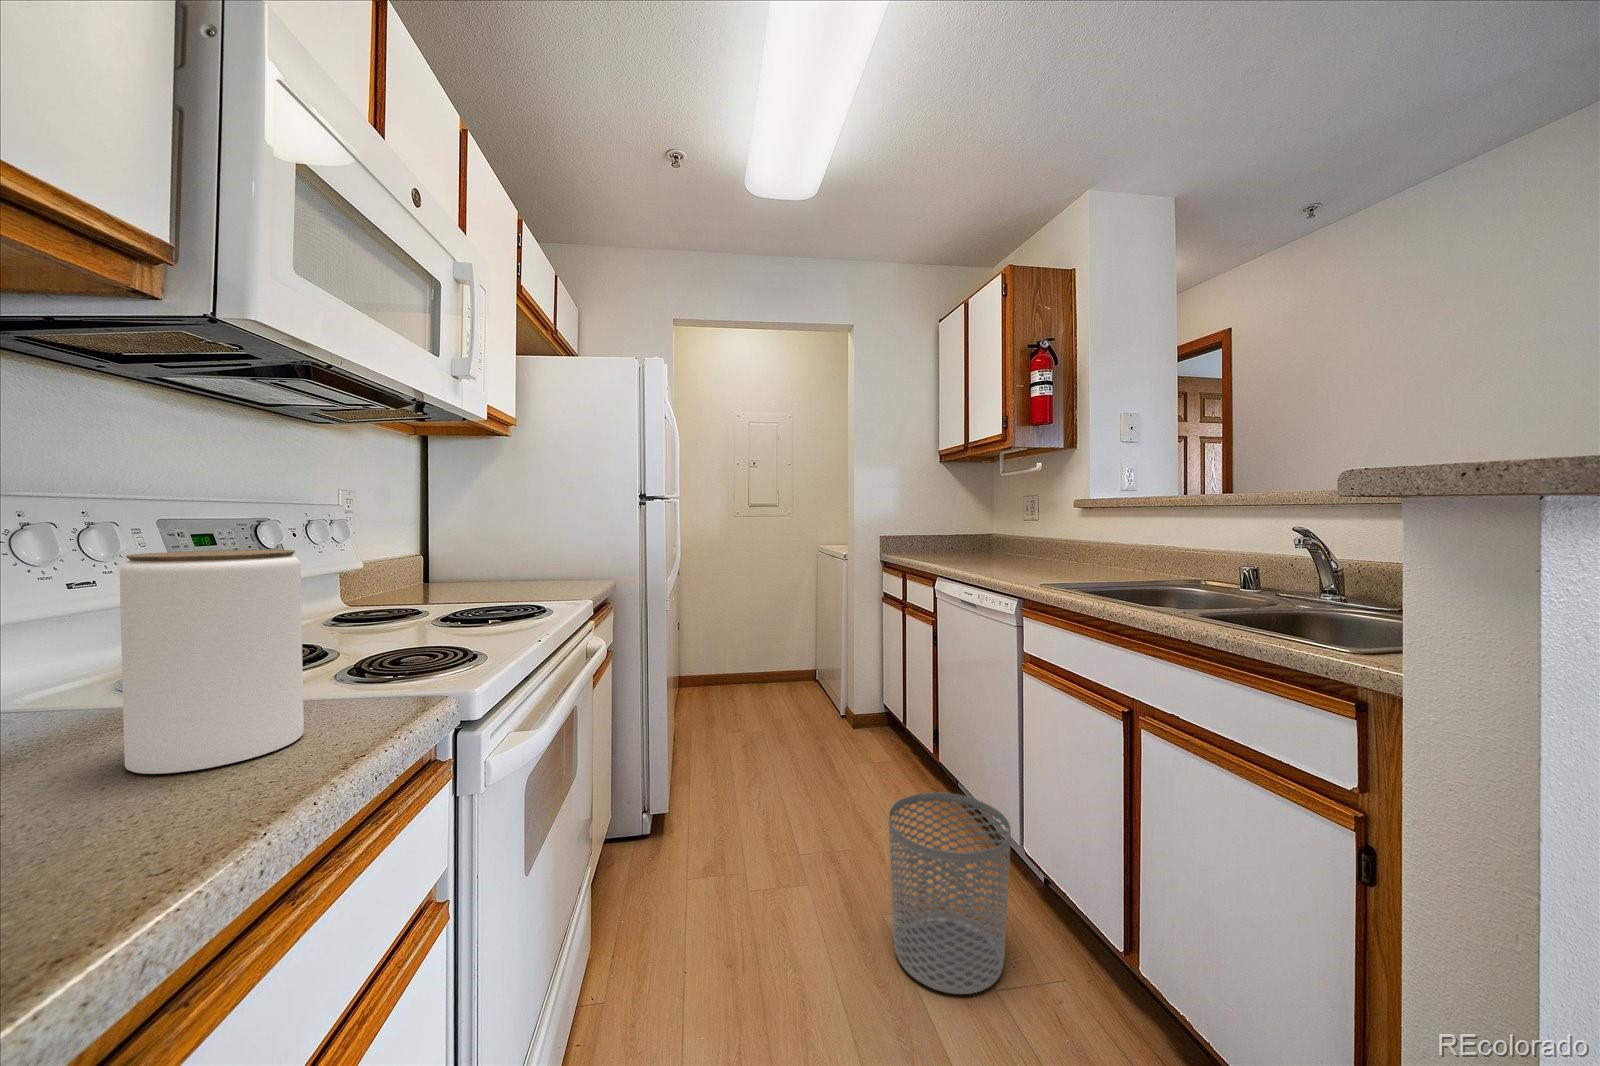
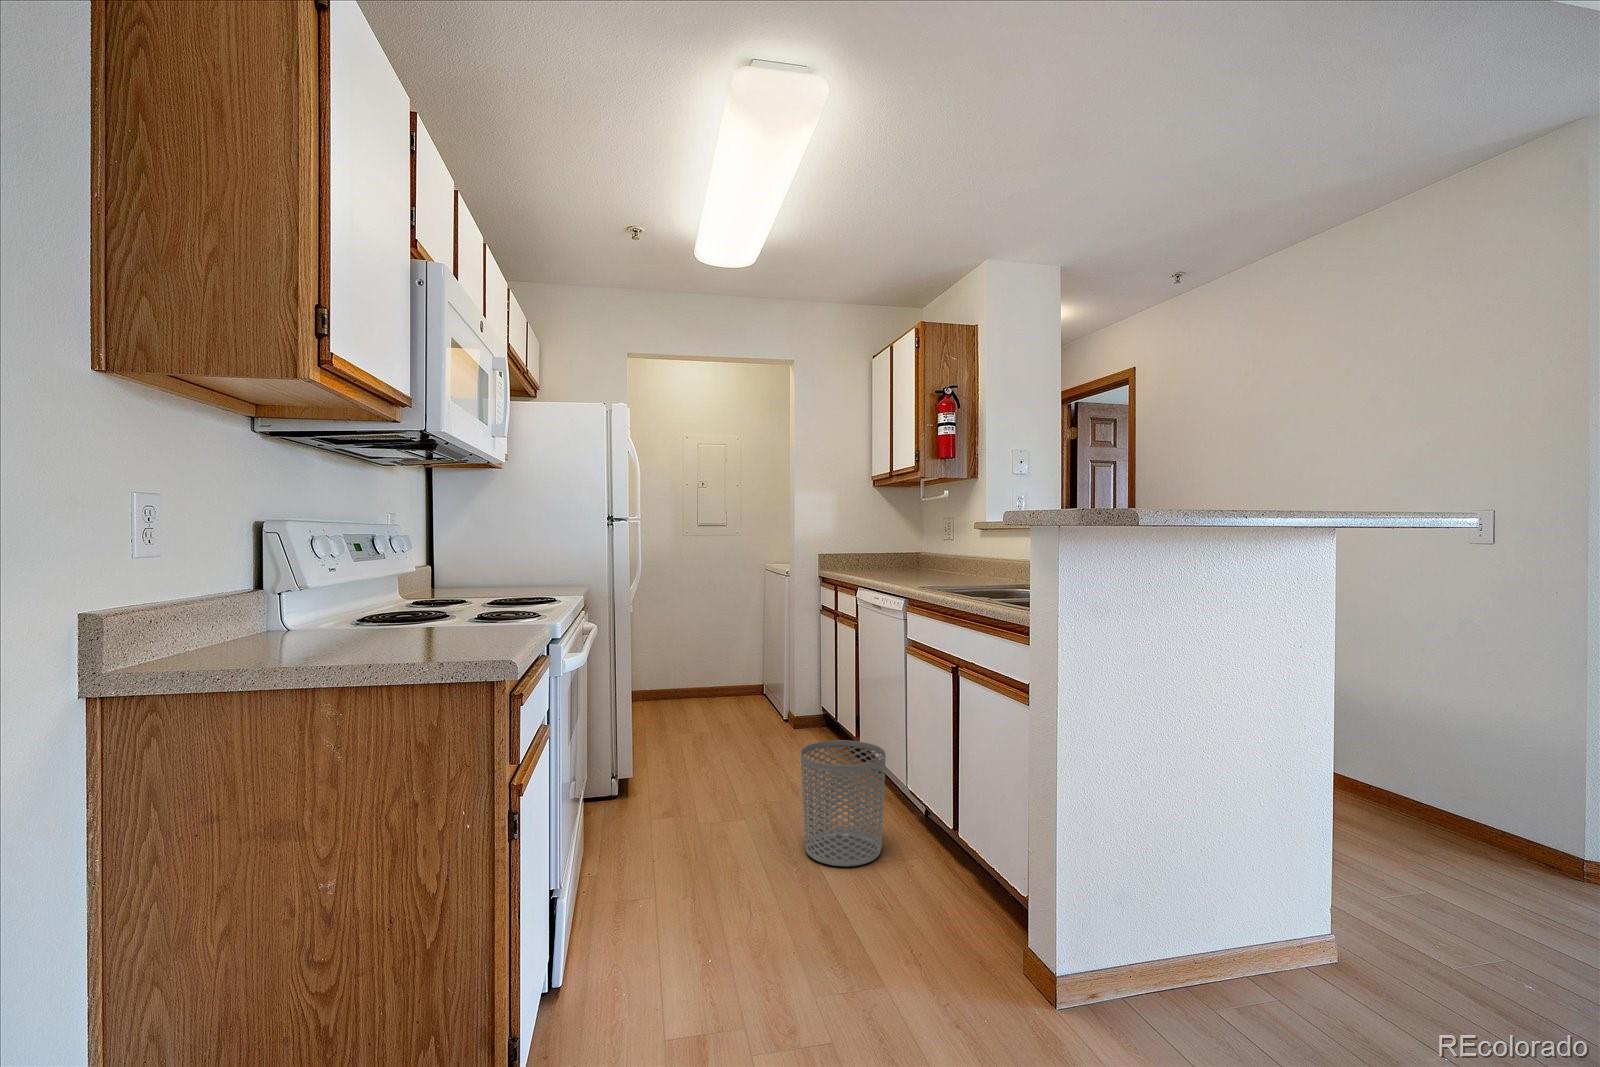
jar: present [120,550,304,774] -> none [450,551,509,638]

